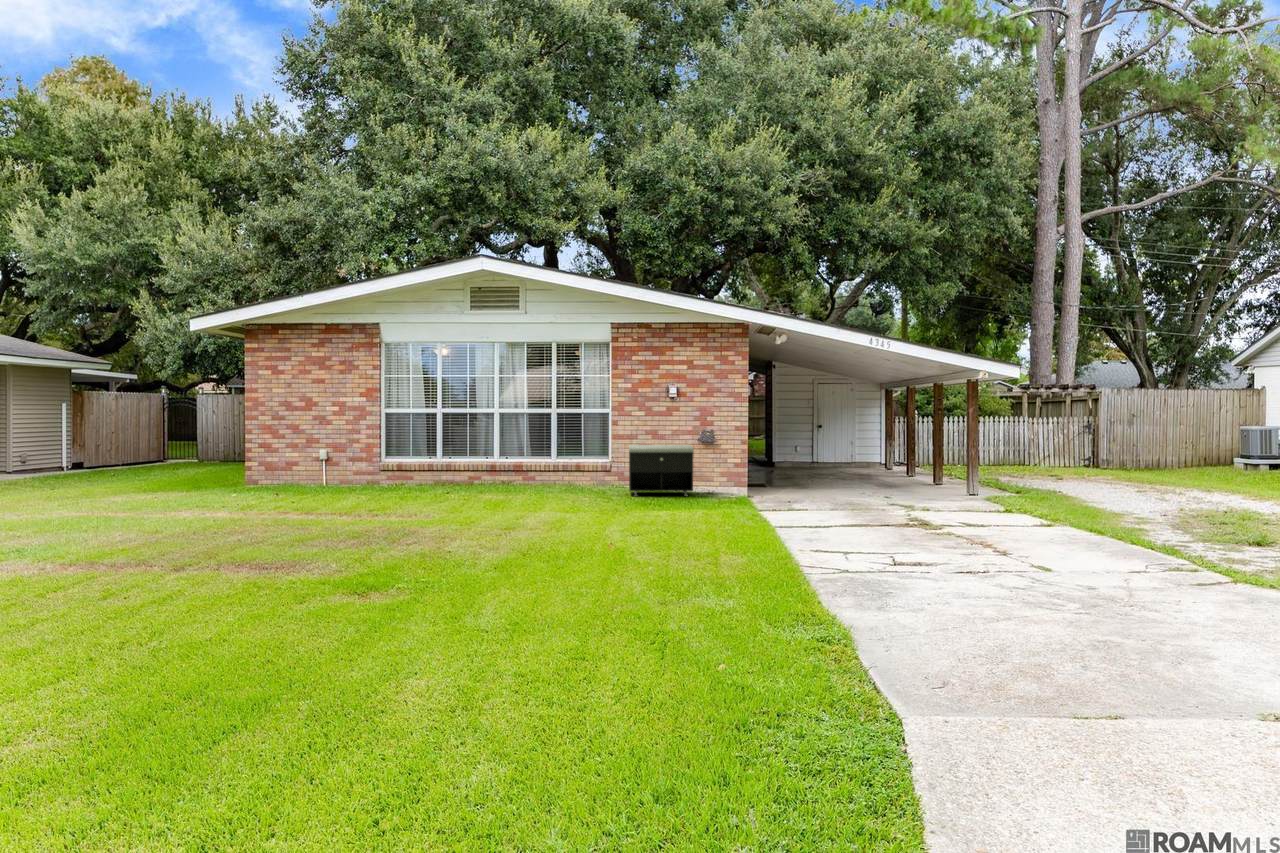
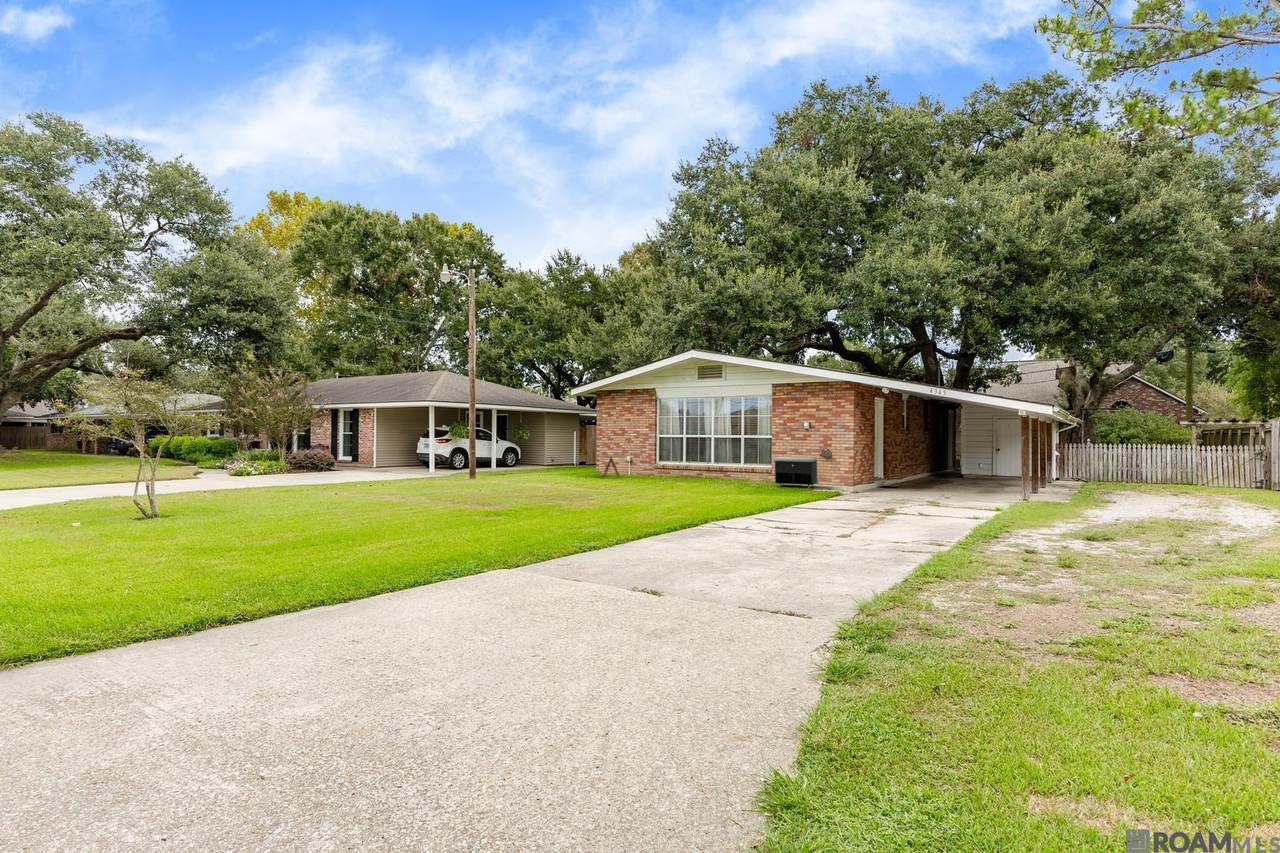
round table: none [252,448,320,495] -> present [596,455,626,476]

